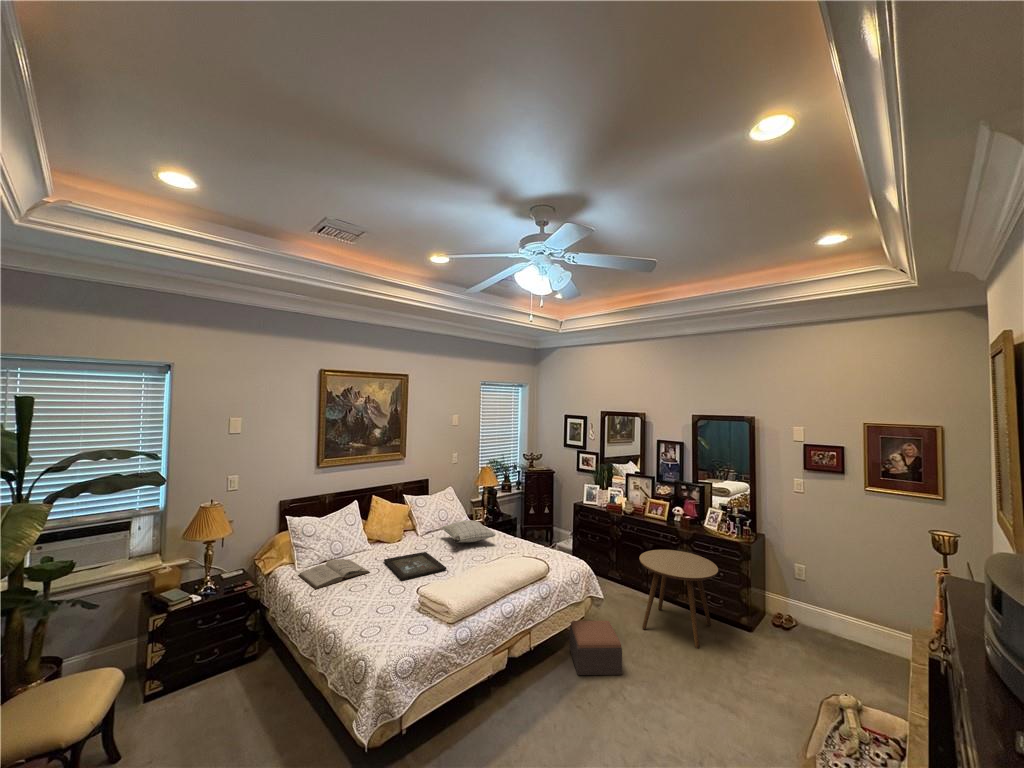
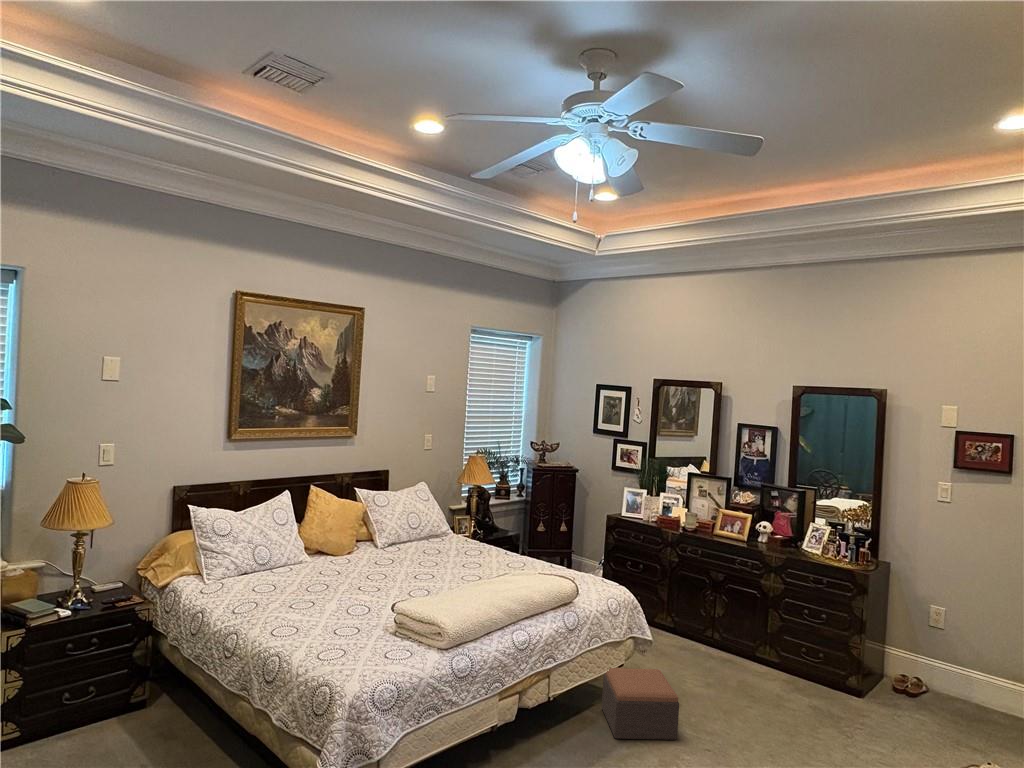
pillow: present [441,520,496,543] -> none [412,527,496,559]
side table: present [639,550,718,648] -> none [706,579,820,713]
tray: present [384,552,447,580] -> none [333,567,427,599]
book: present [298,559,370,589] -> none [209,570,315,605]

